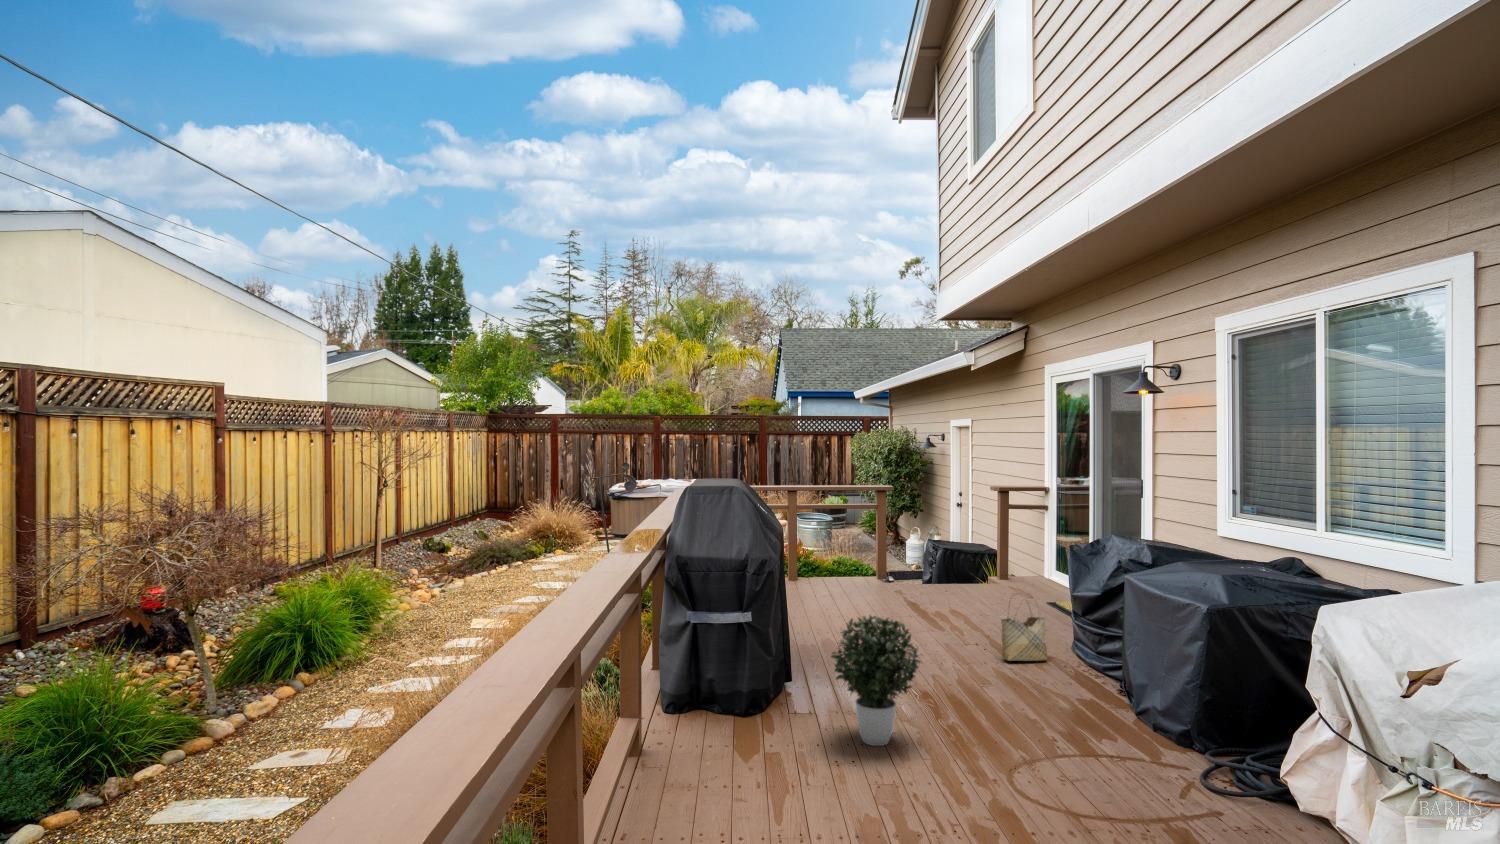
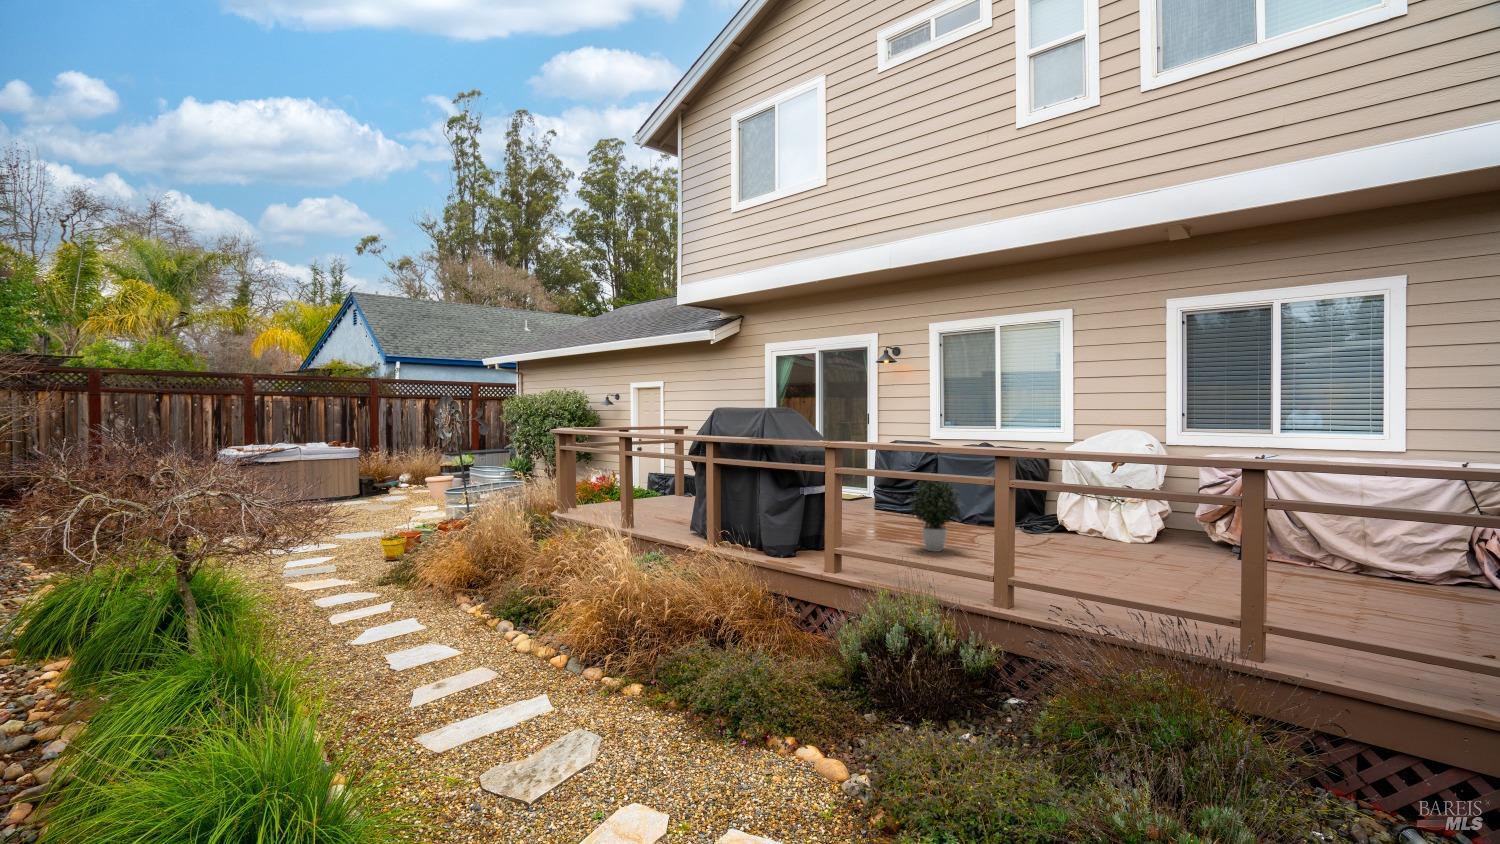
woven basket: present [1001,599,1047,661] -> none [870,478,890,518]

